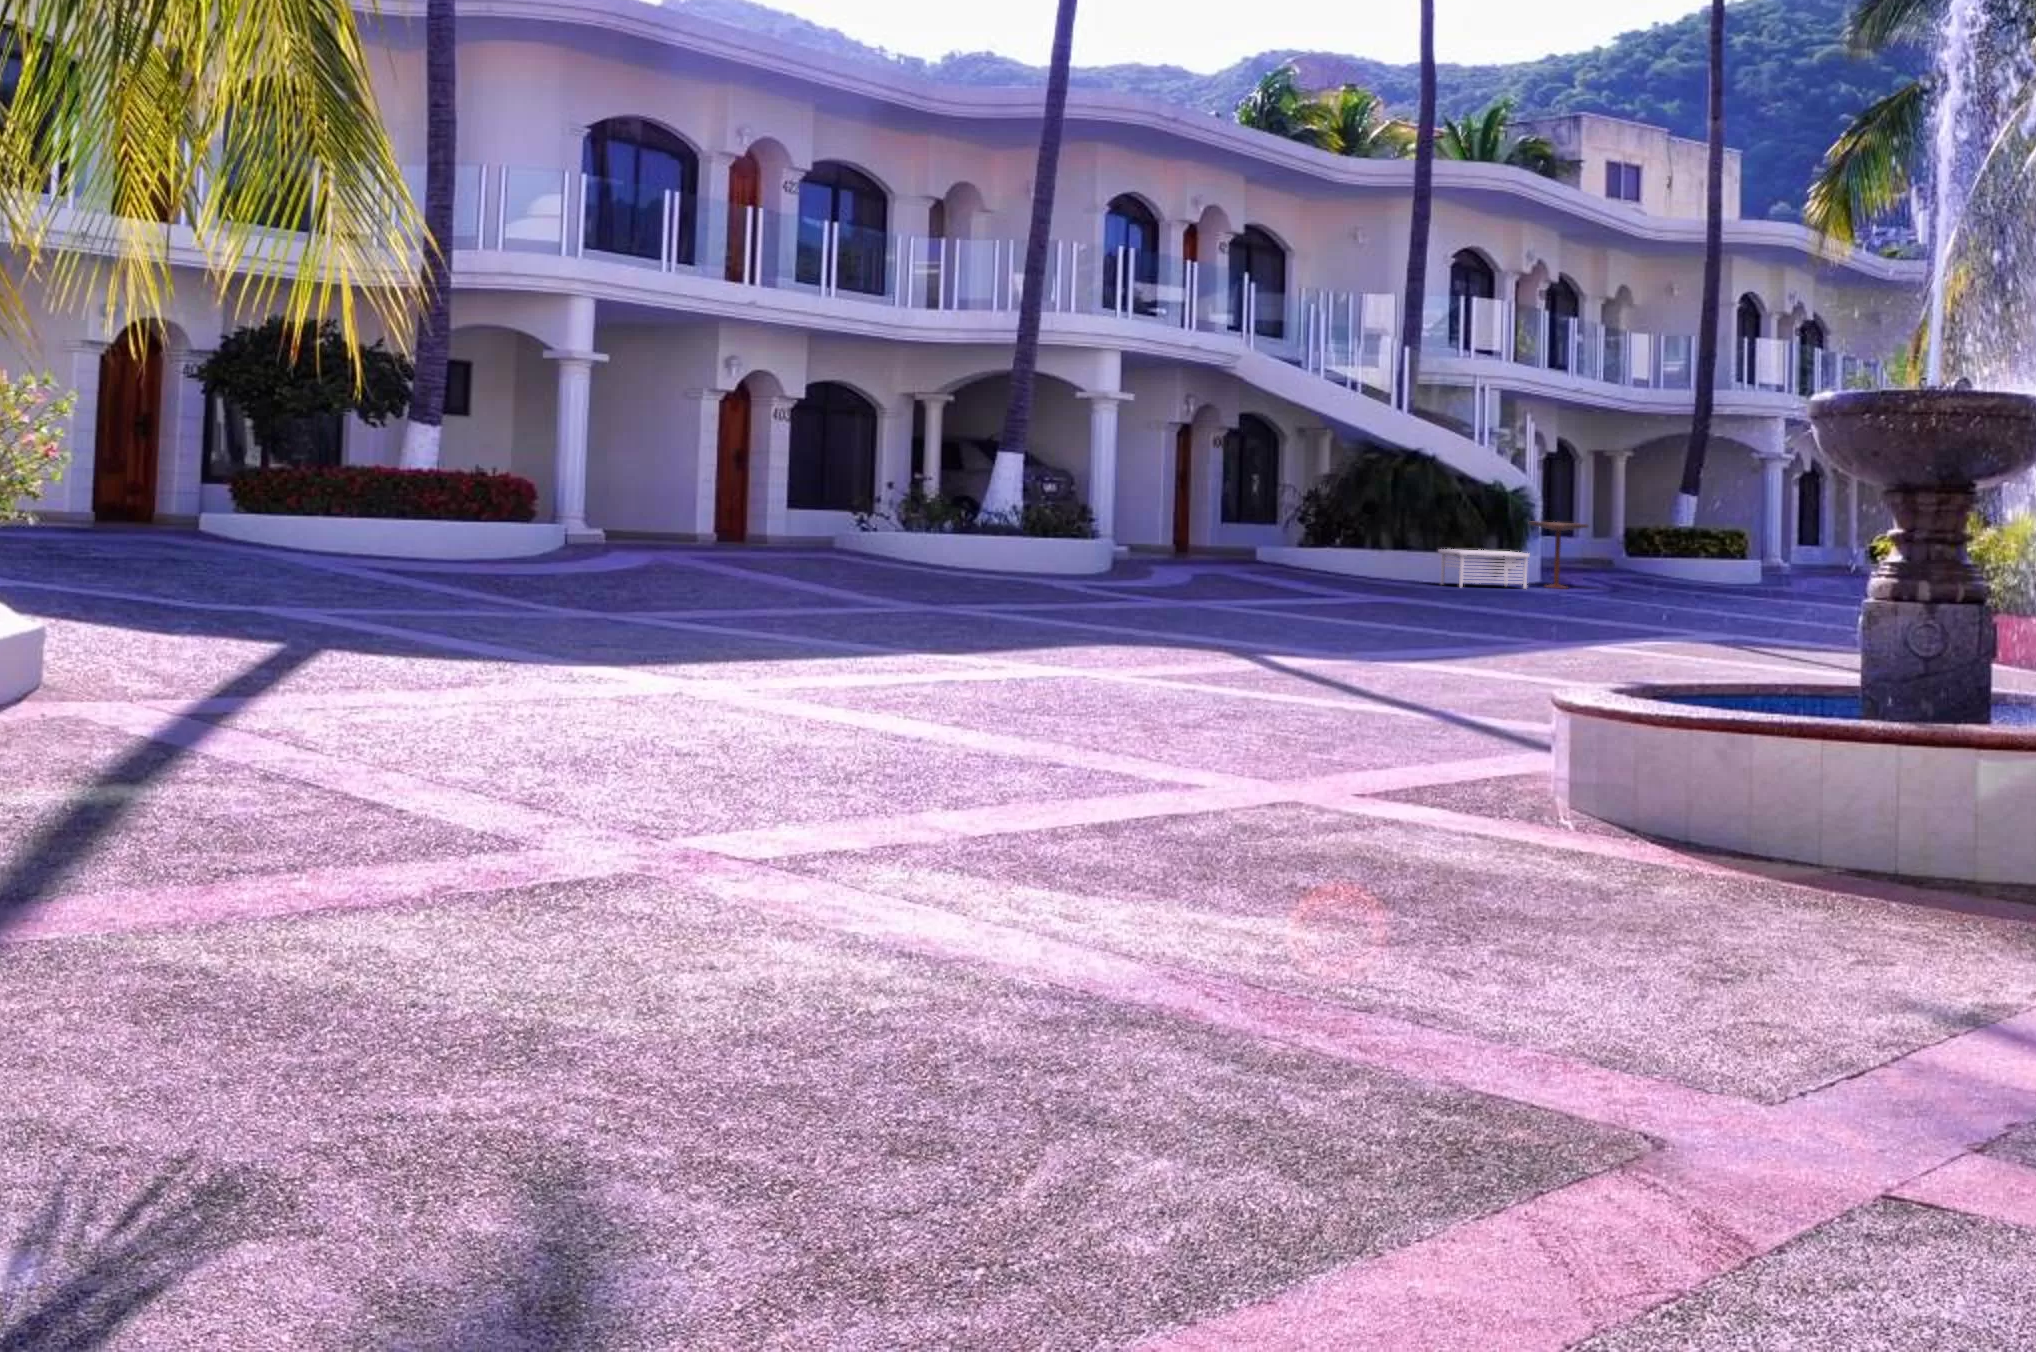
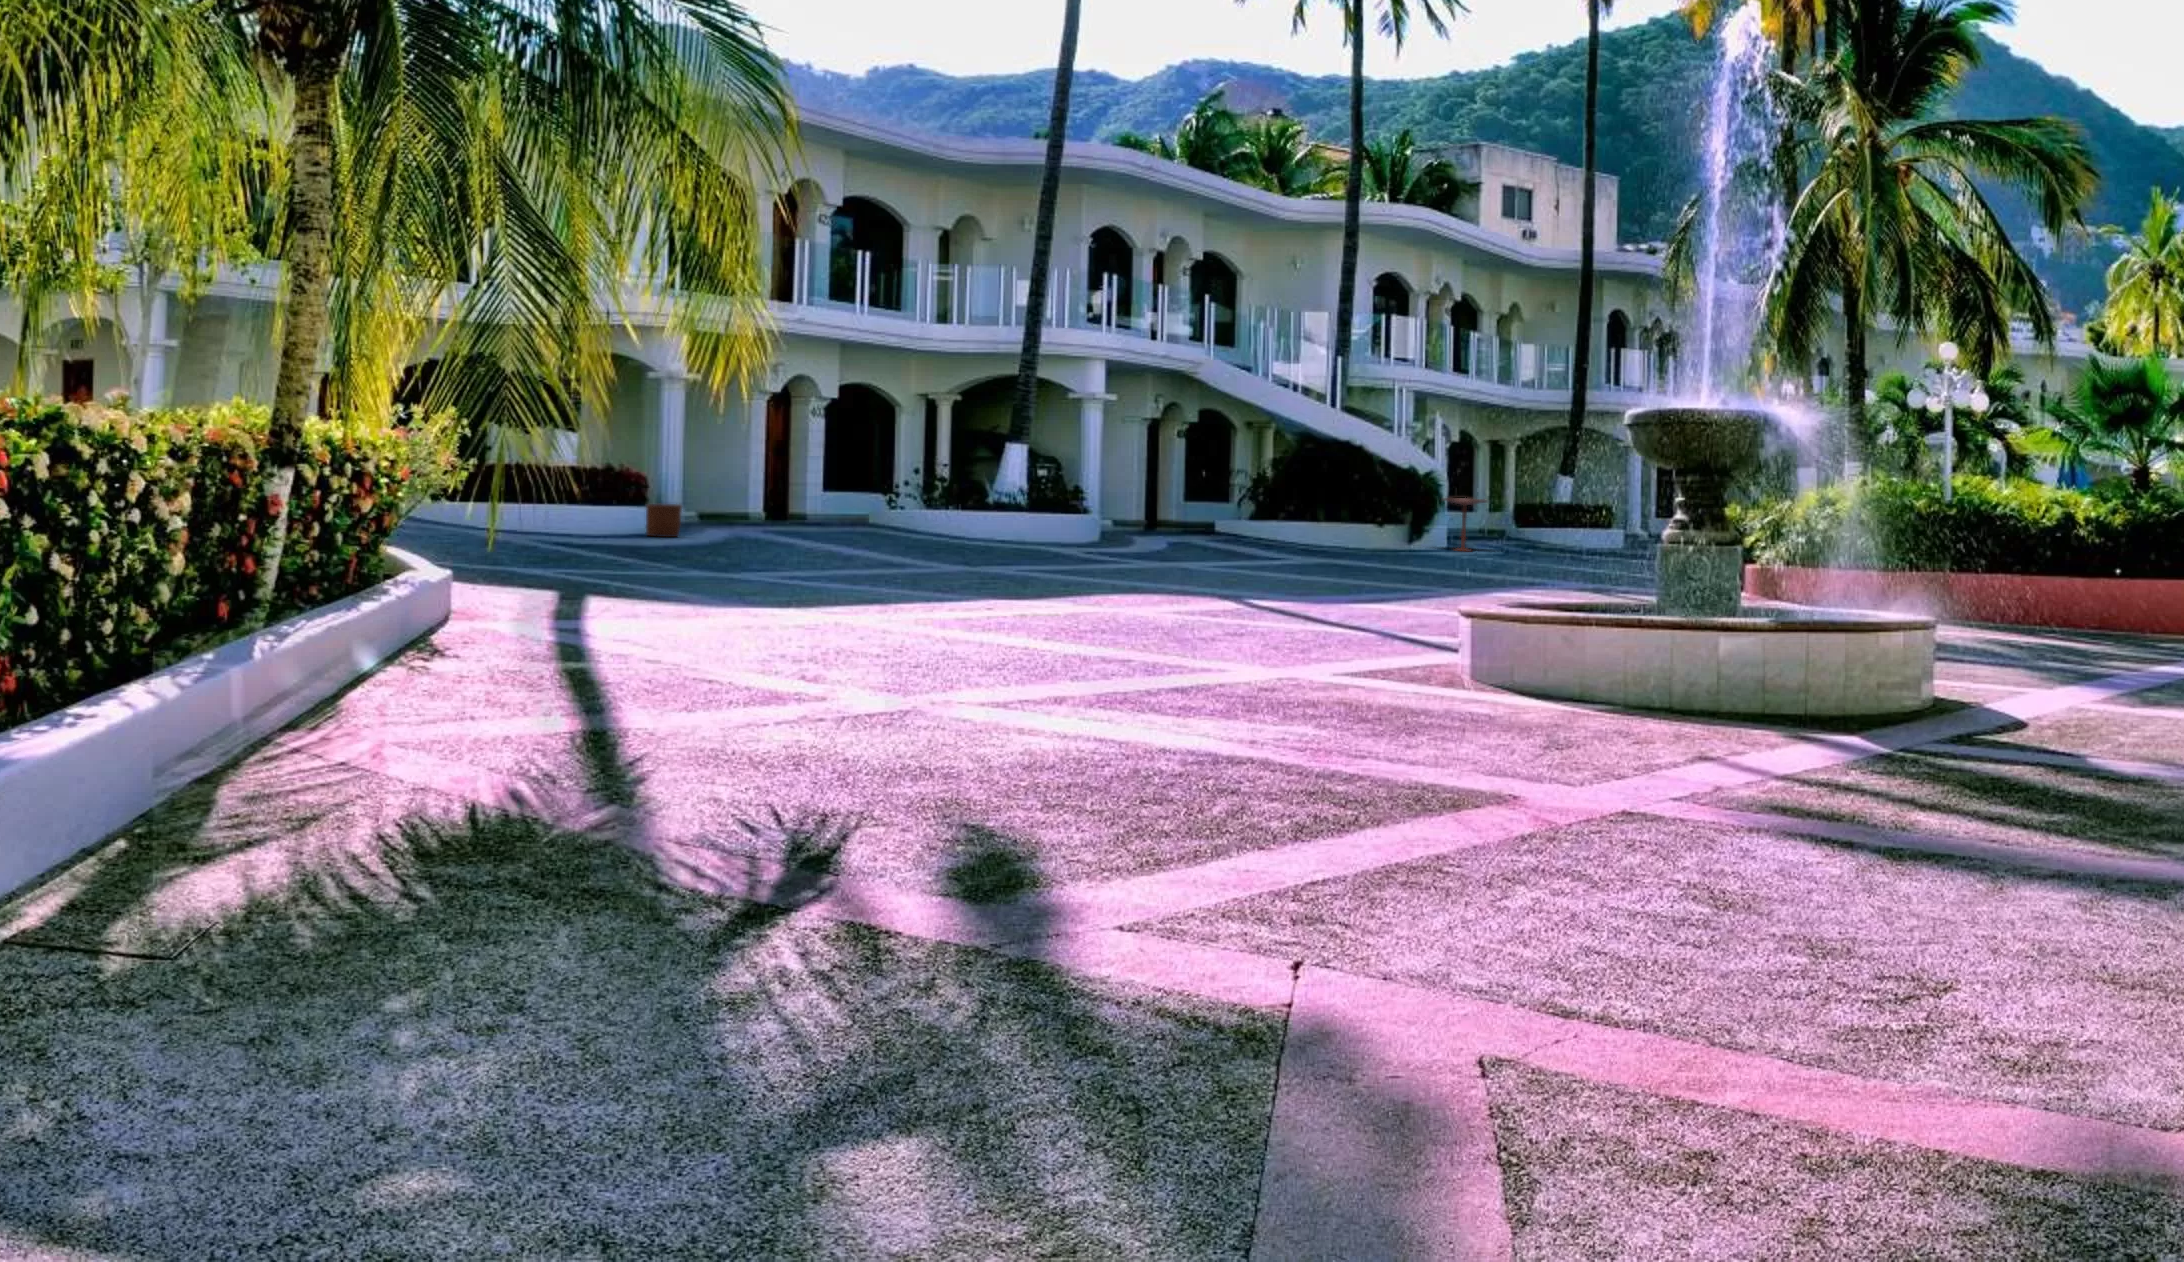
woven basket: none [578,521,619,561] -> present [646,504,682,537]
storage bench: present [1438,549,1530,589] -> none [1369,521,1443,552]

